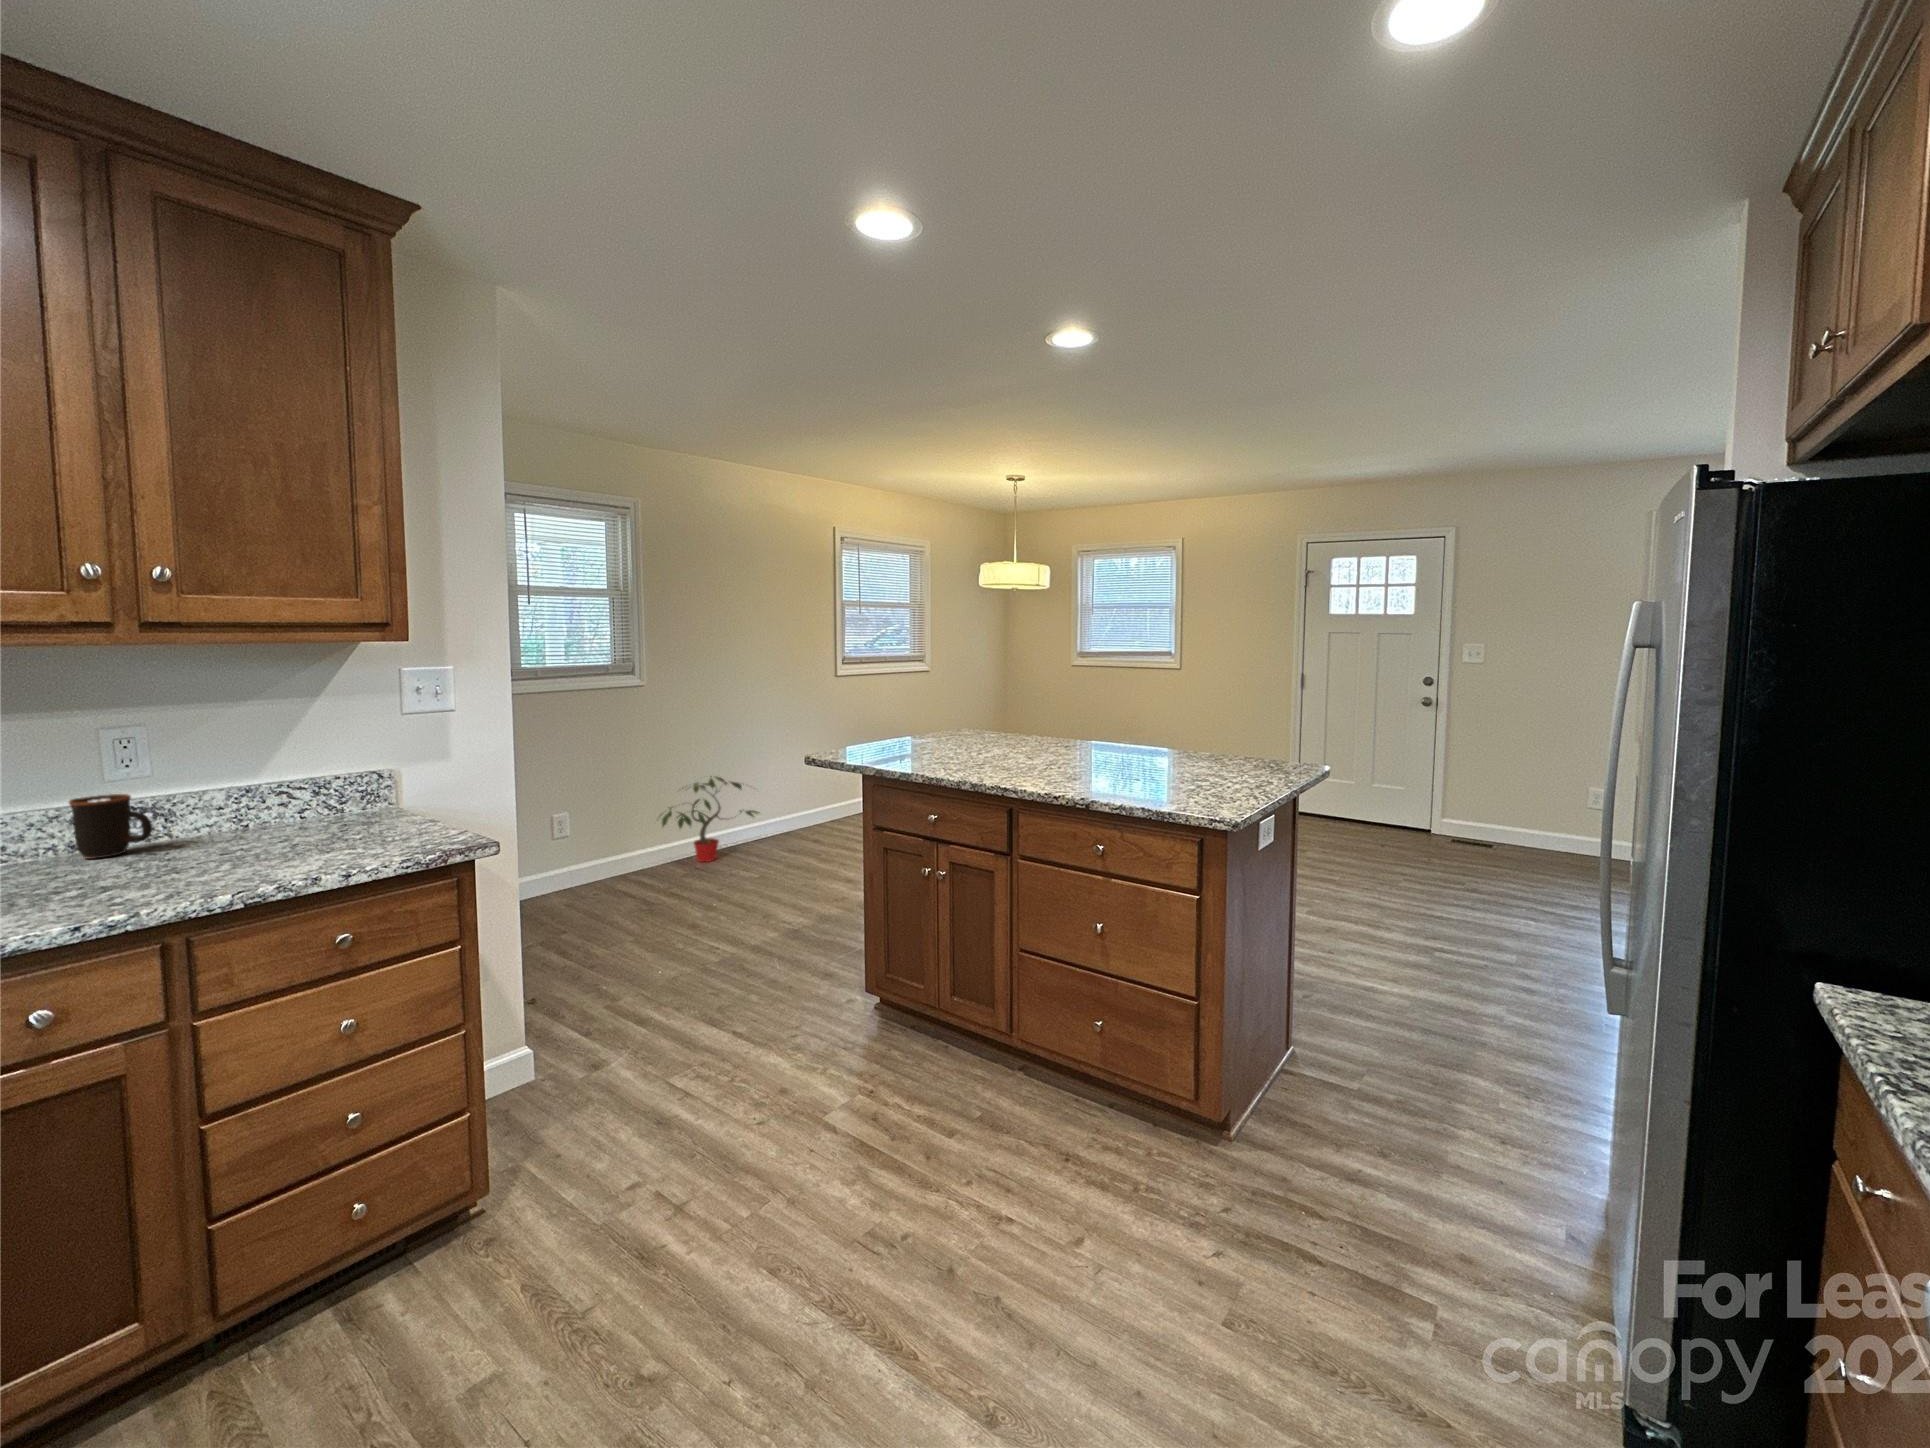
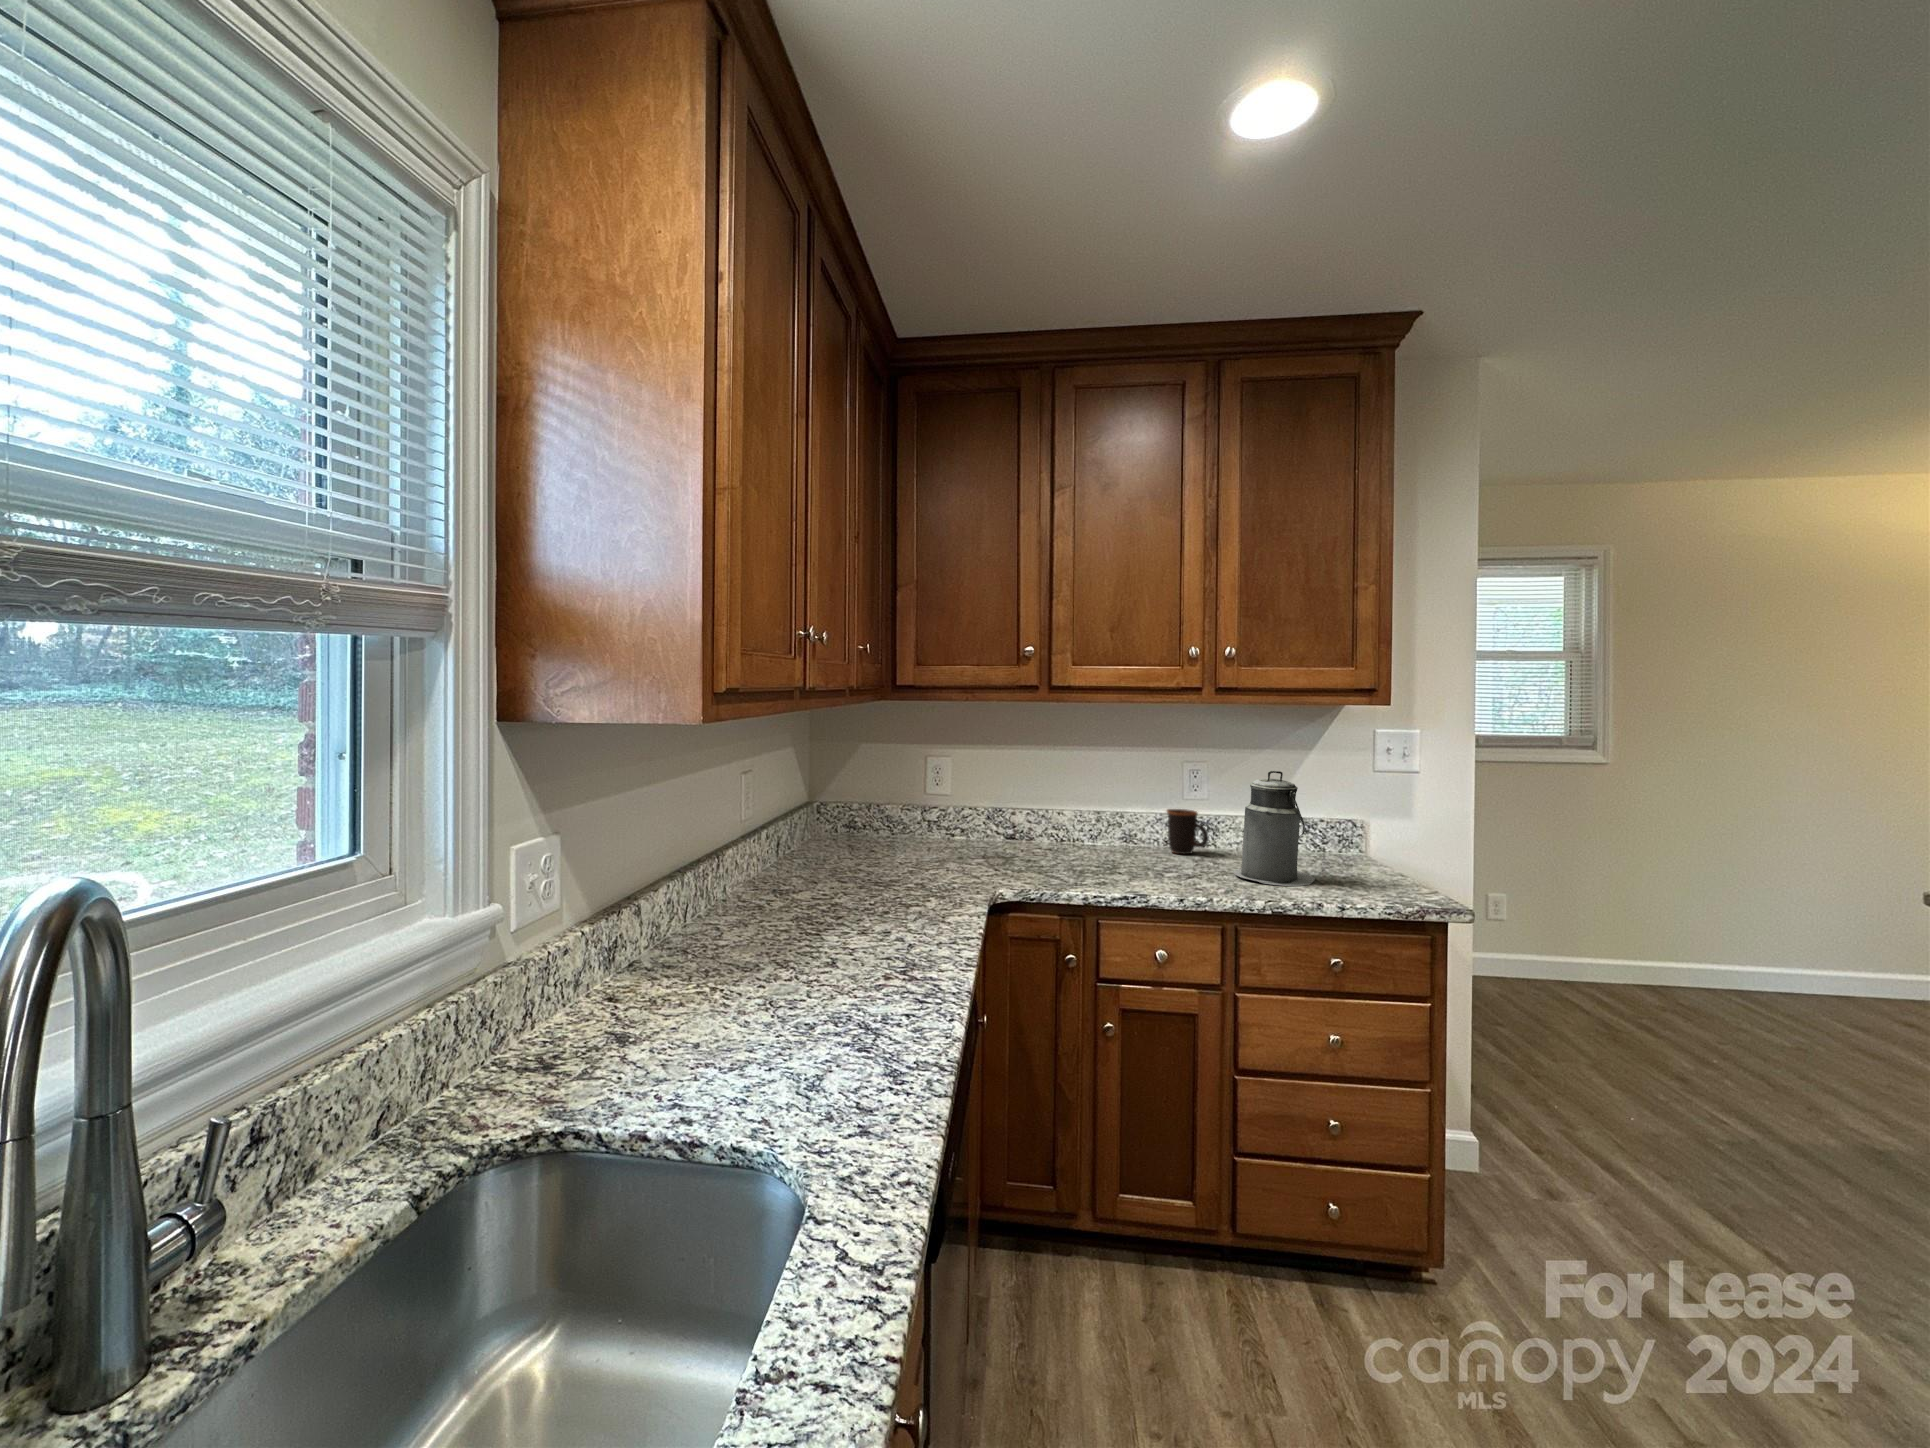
canister: none [188,727,317,871] -> present [1233,771,1315,886]
potted plant: present [661,776,760,862] -> none [1618,891,1798,1006]

